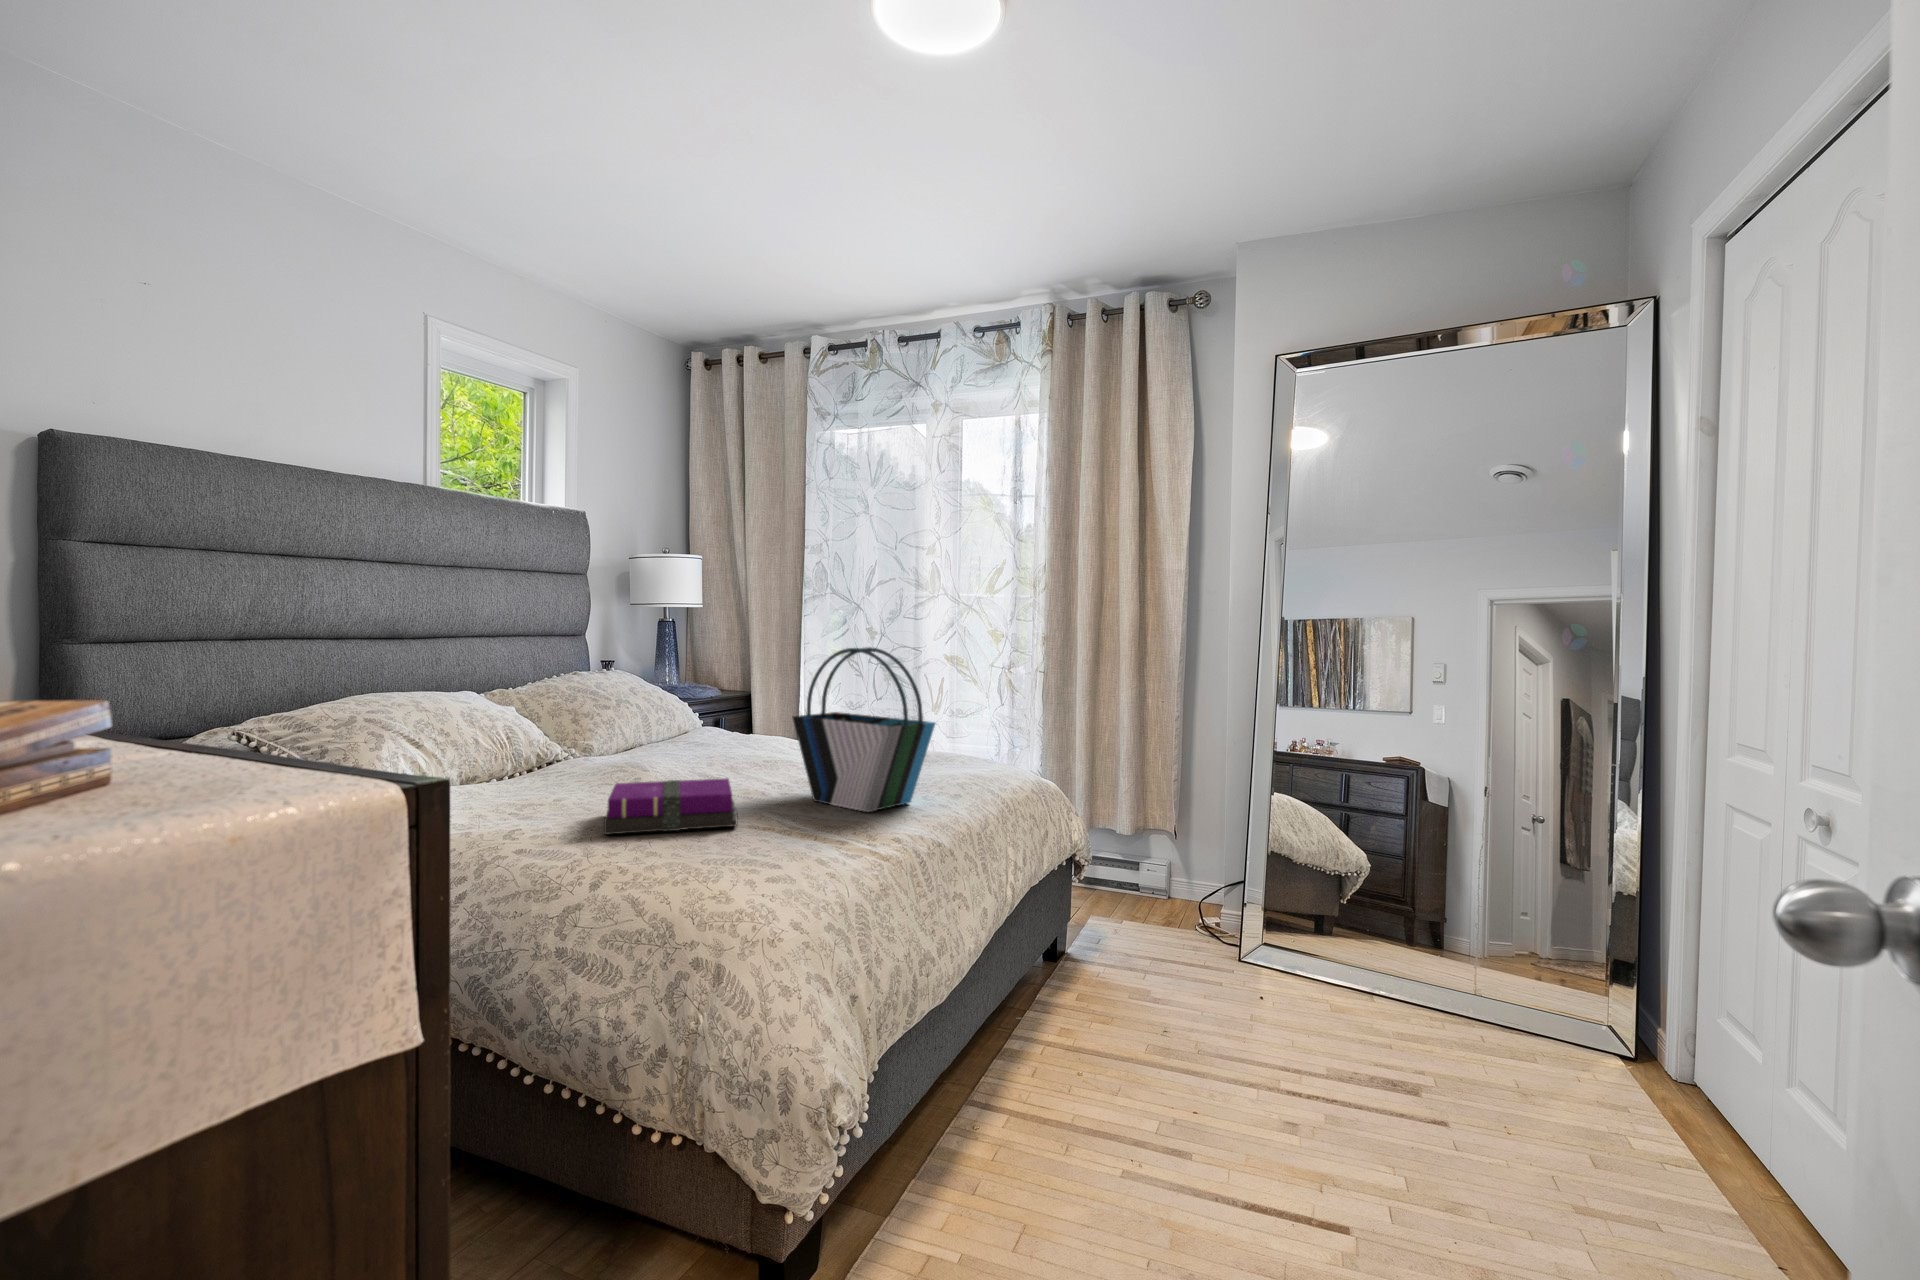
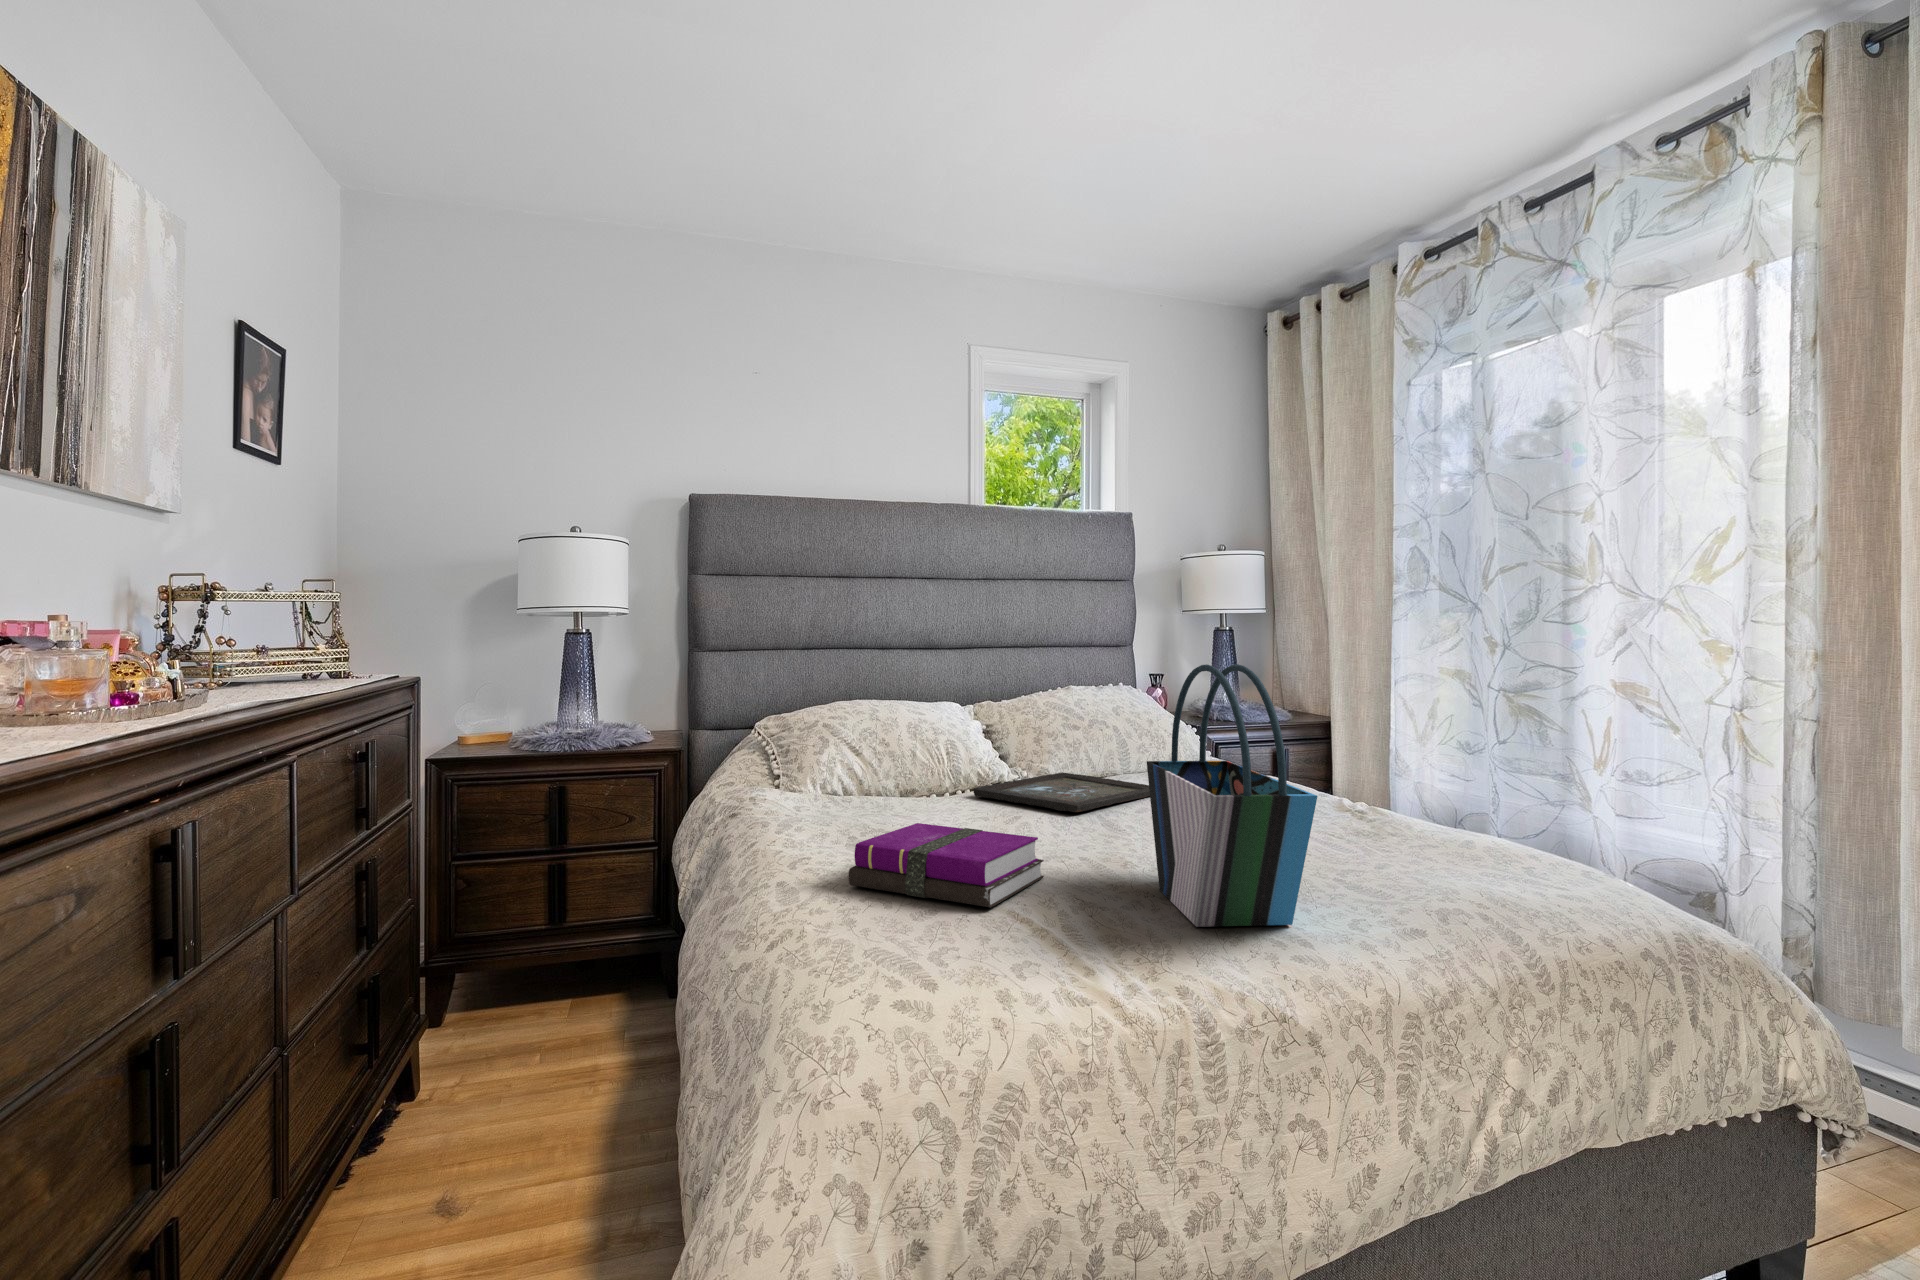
tray: none [558,745,706,770] -> present [973,772,1150,812]

